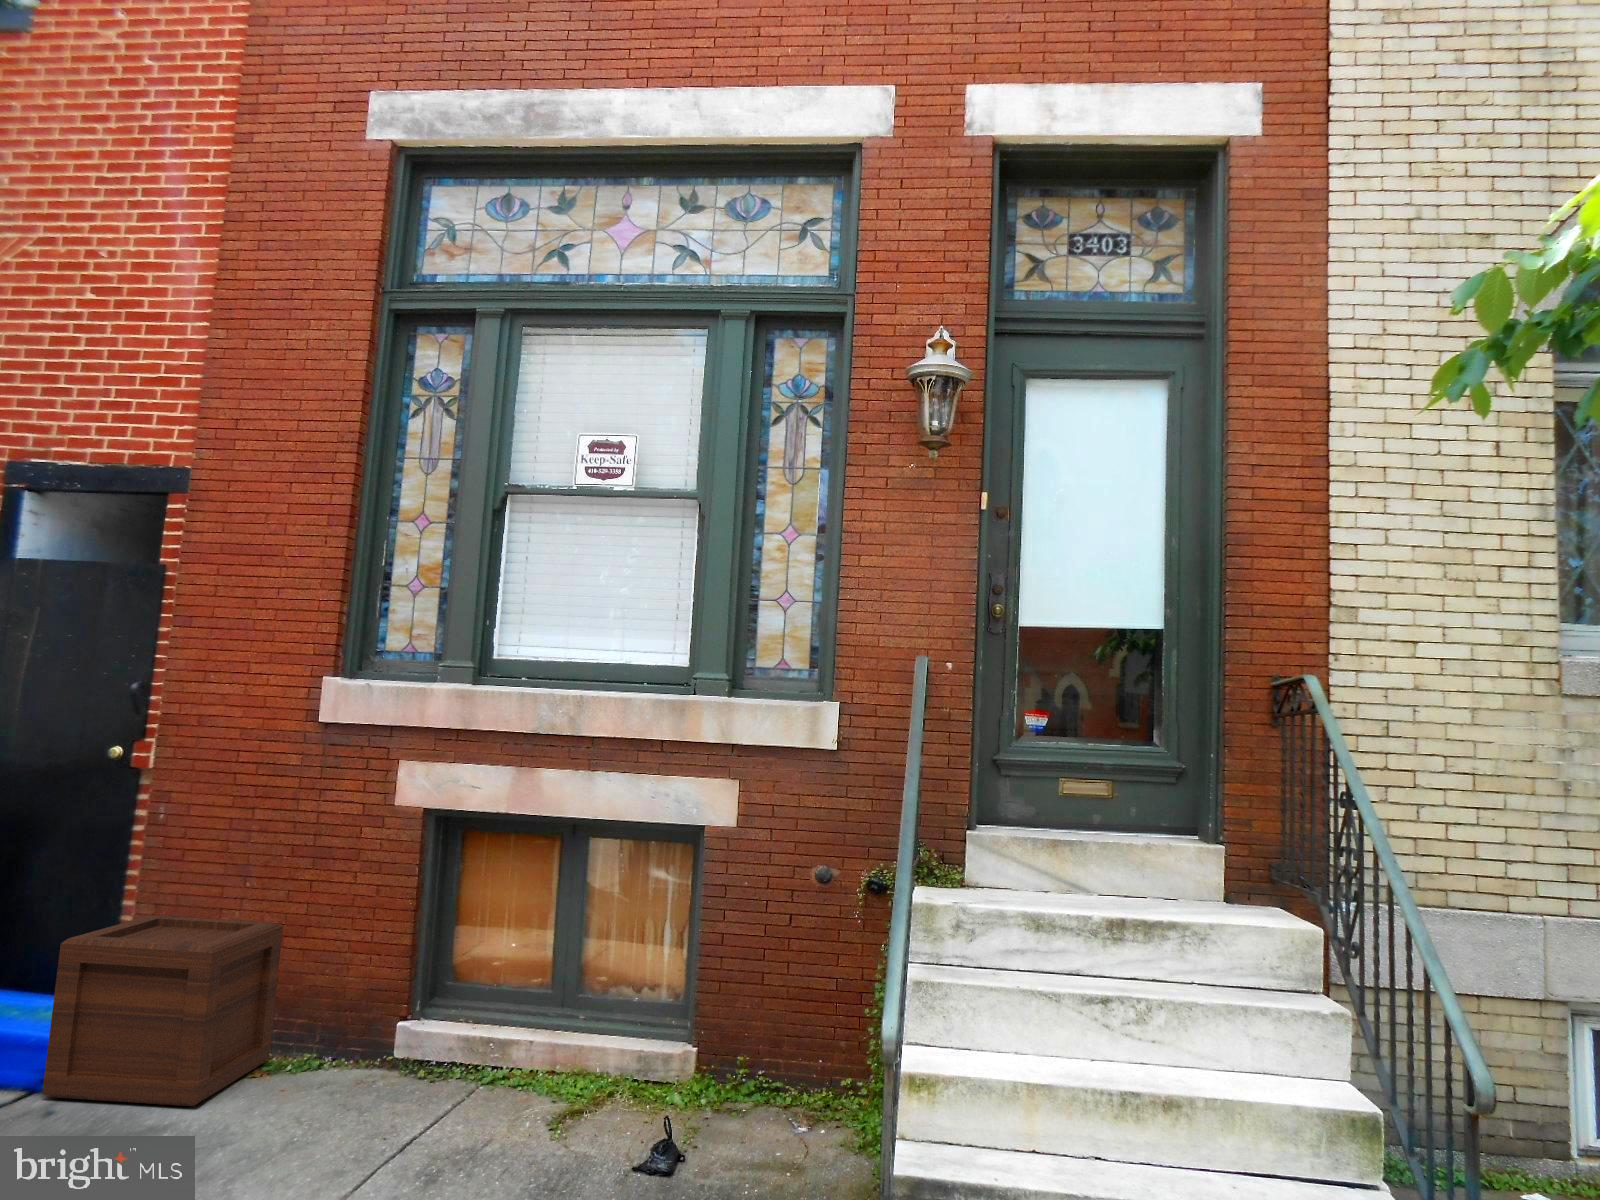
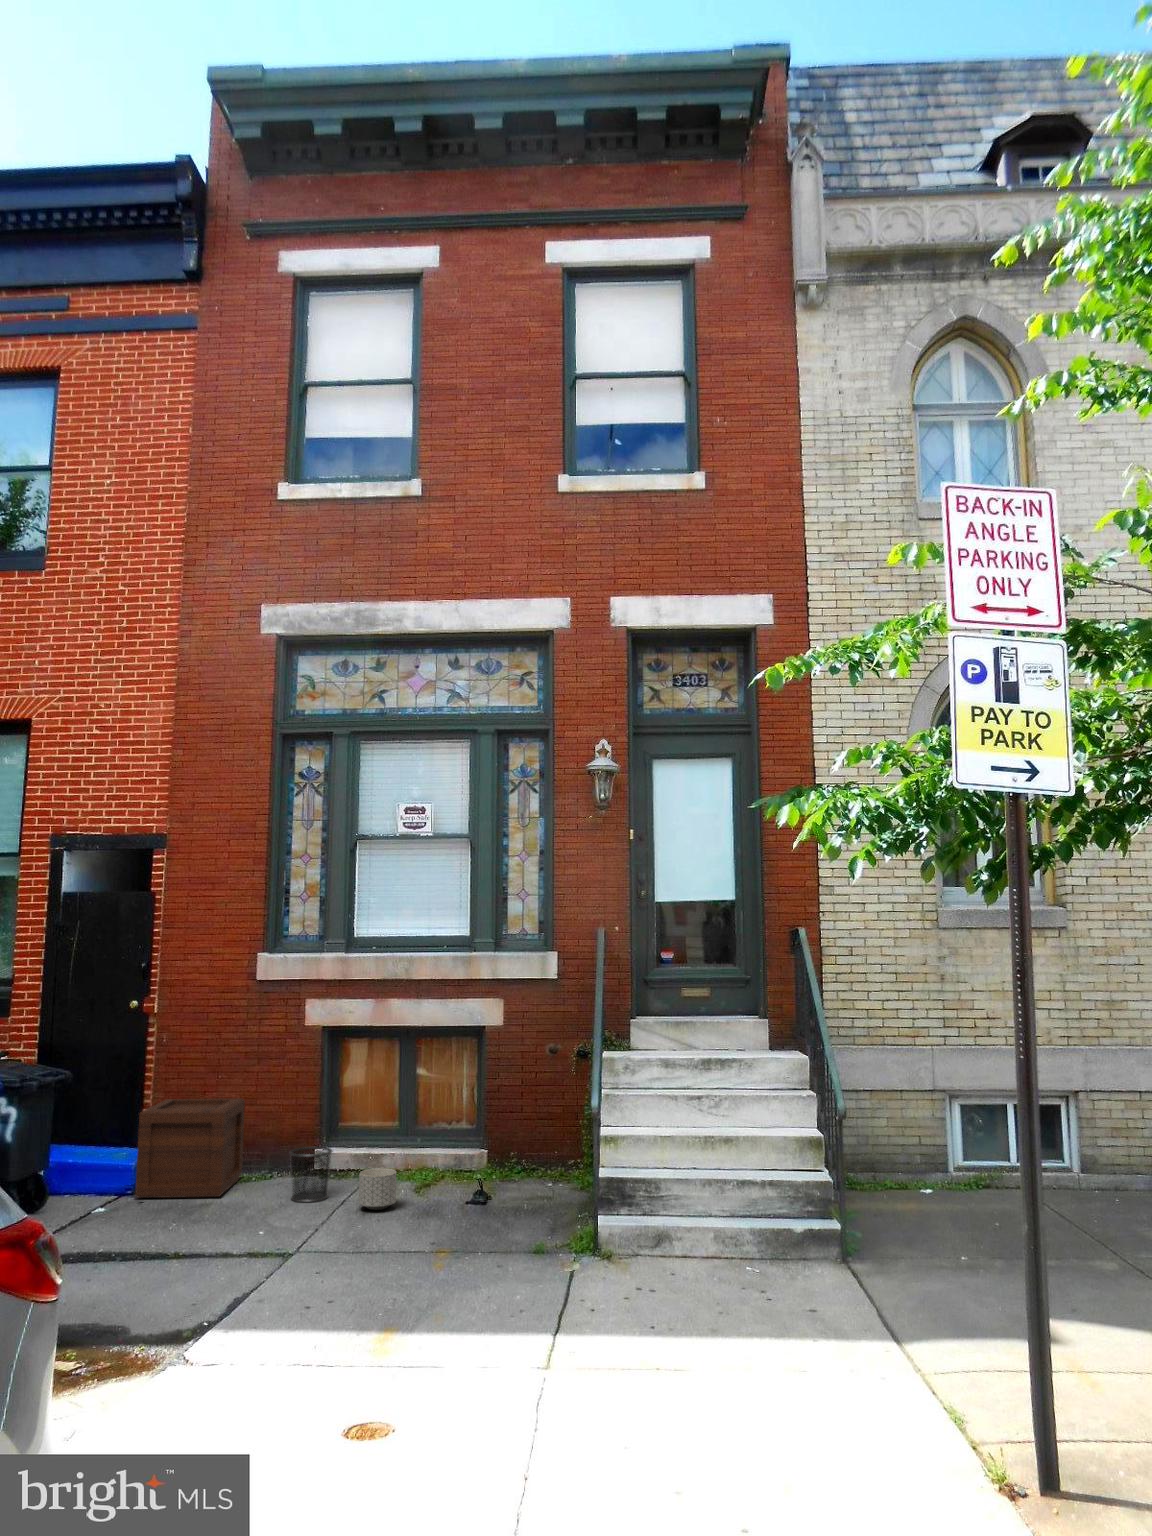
trash can: none [319,1024,405,1133] -> present [290,1147,333,1202]
planter: none [429,1081,507,1167] -> present [359,1168,396,1210]

